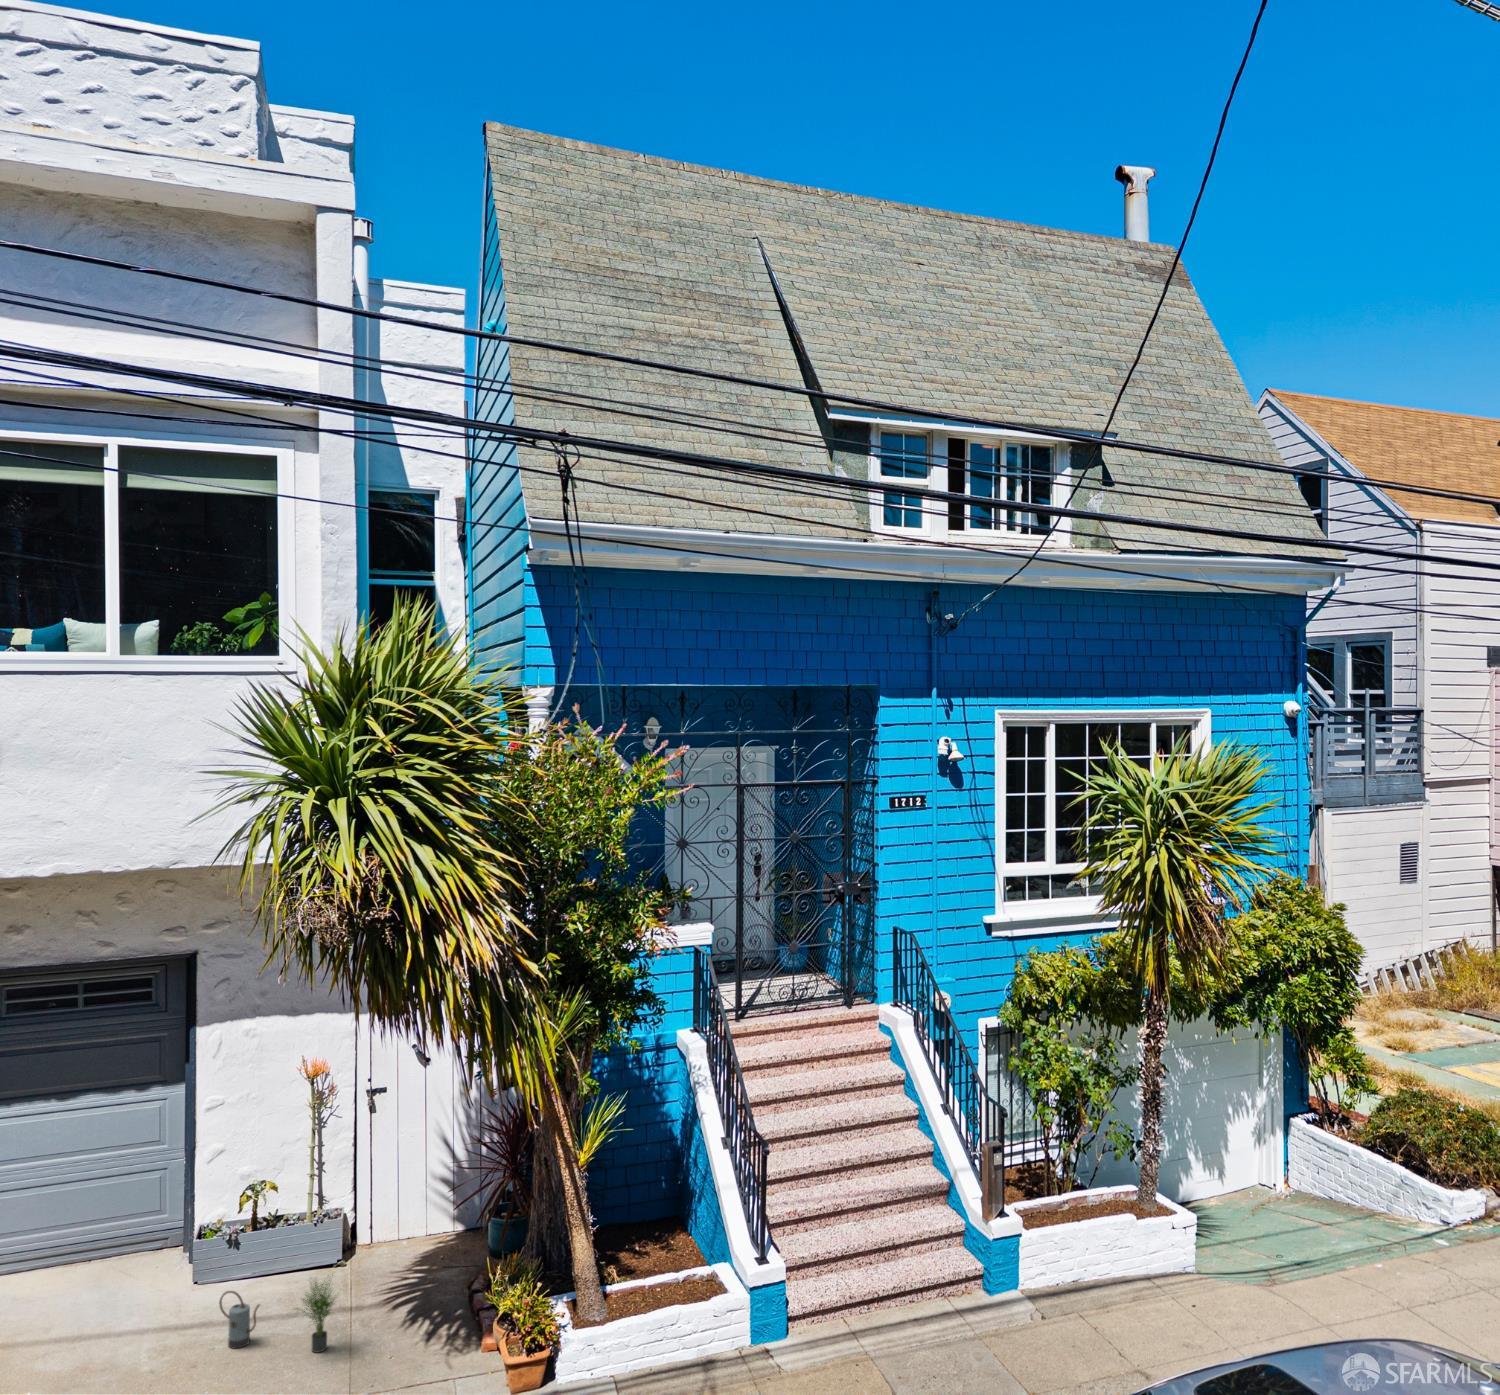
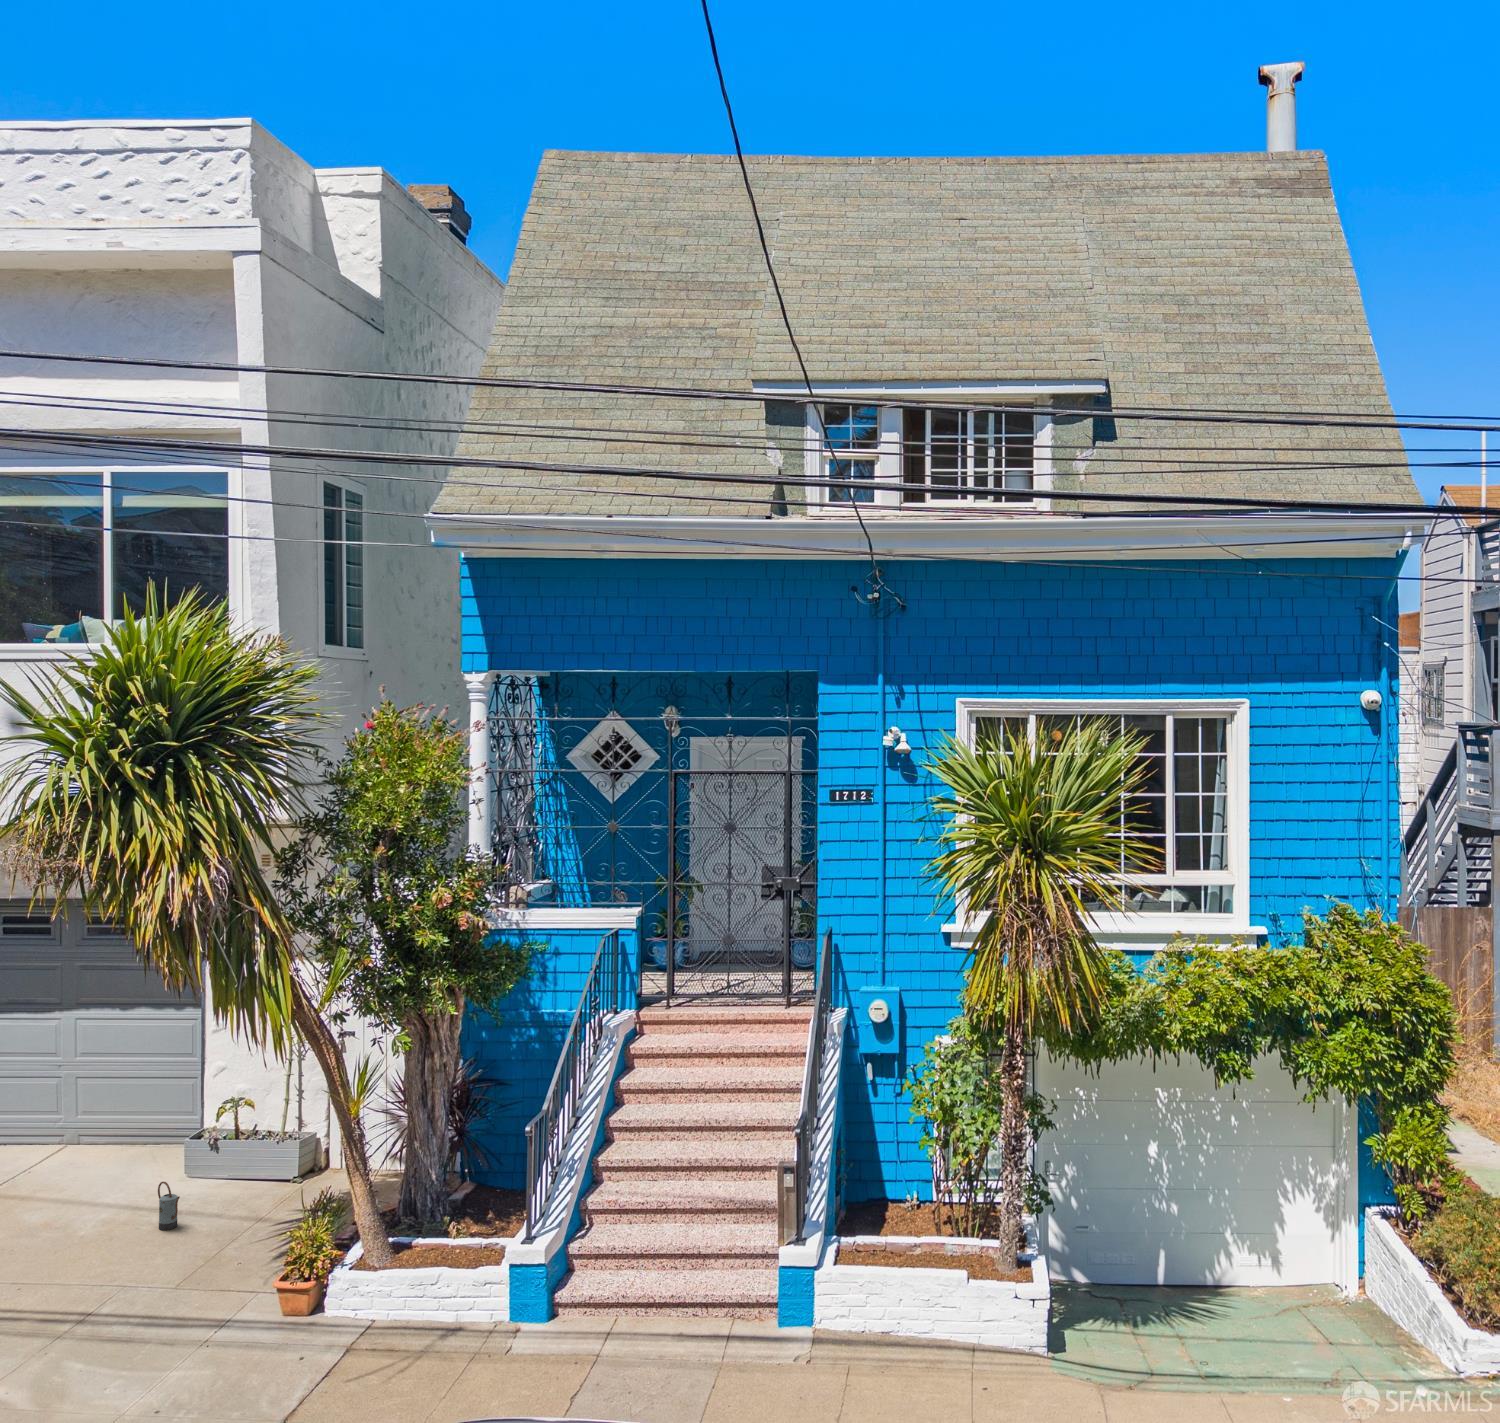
potted plant: present [302,1280,338,1353] -> none [187,1178,238,1246]

